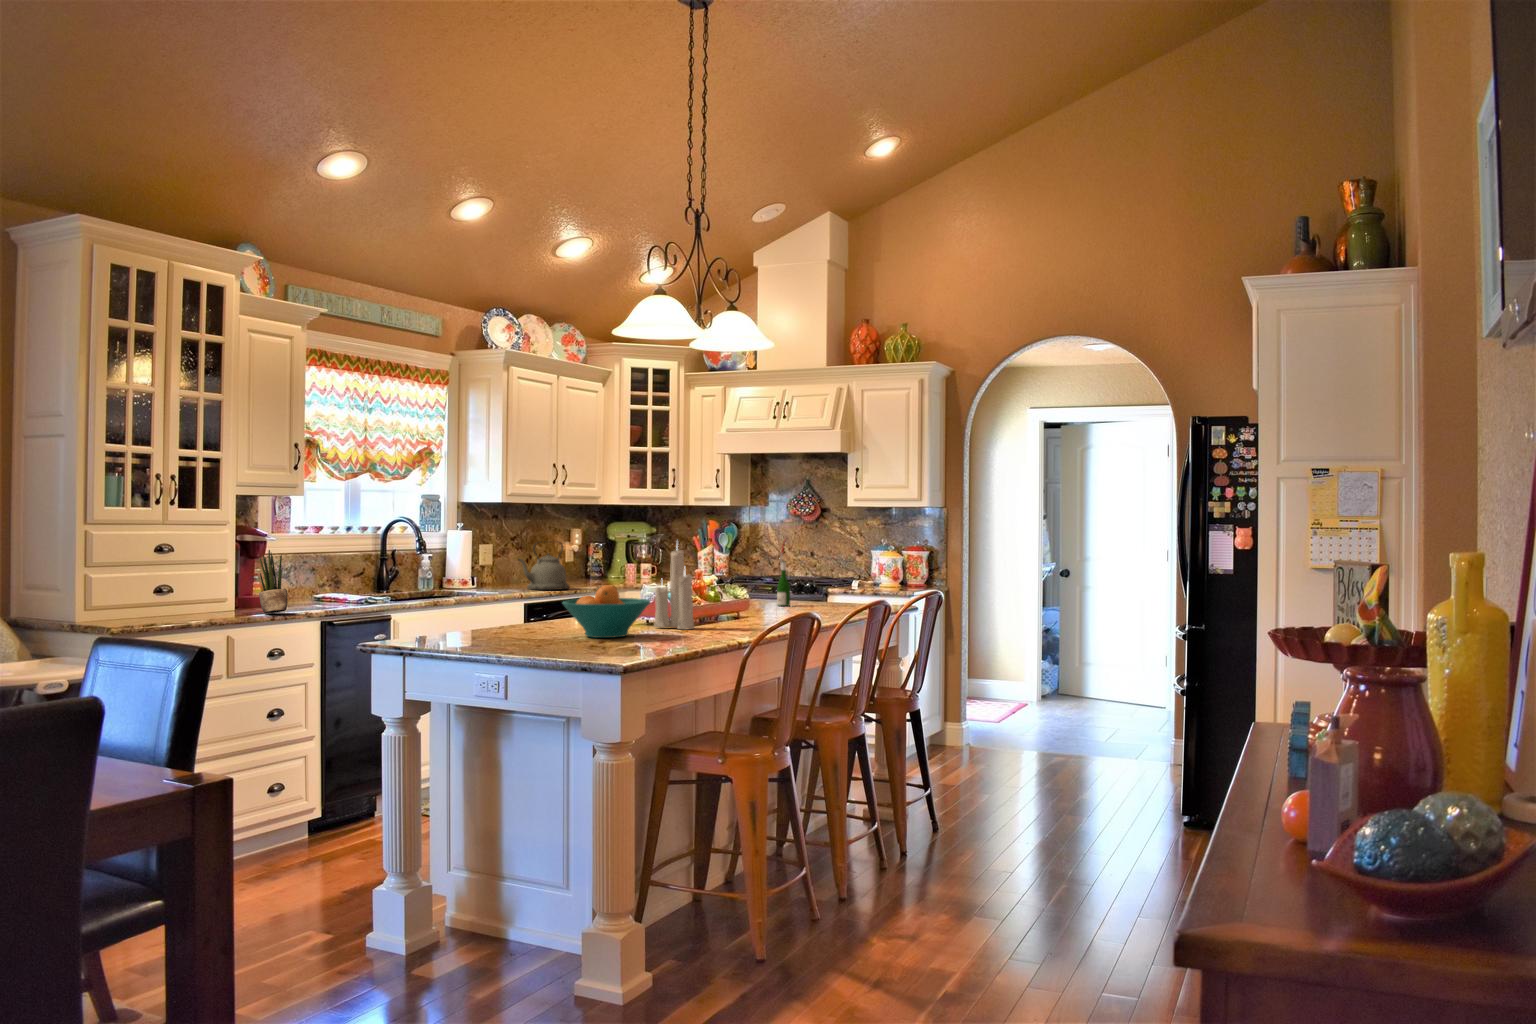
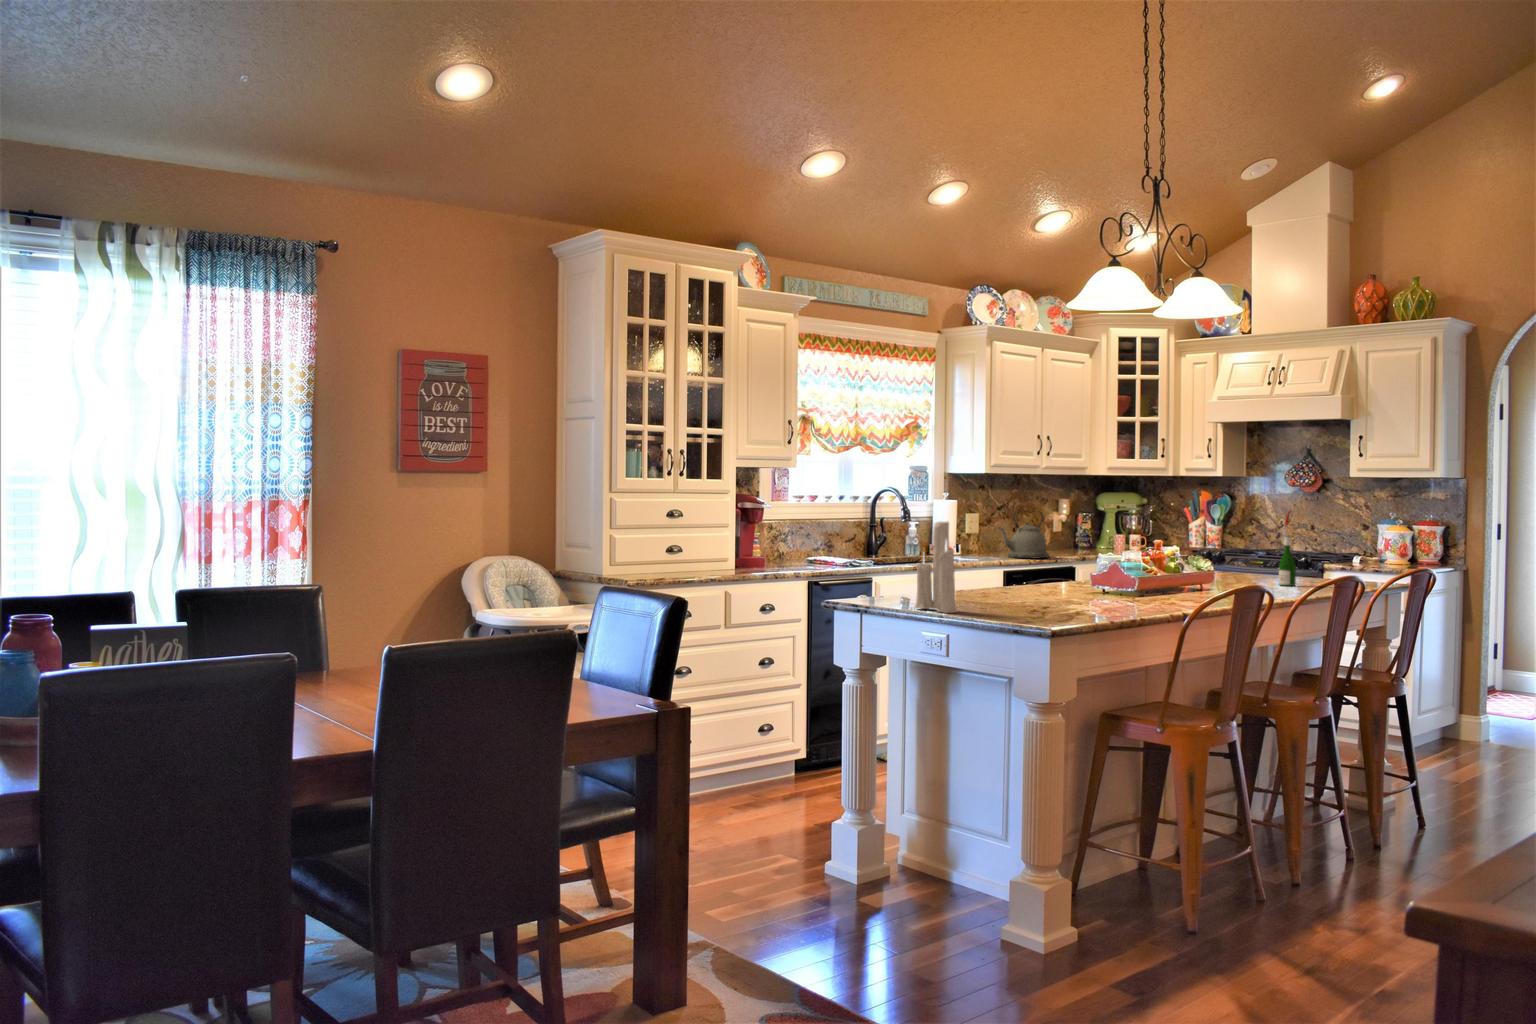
candle: present [654,549,694,629] -> present [915,521,957,613]
potted plant: present [259,550,288,613] -> none [753,515,776,572]
fruit bowl: present [562,585,650,638] -> none [1011,559,1112,617]

